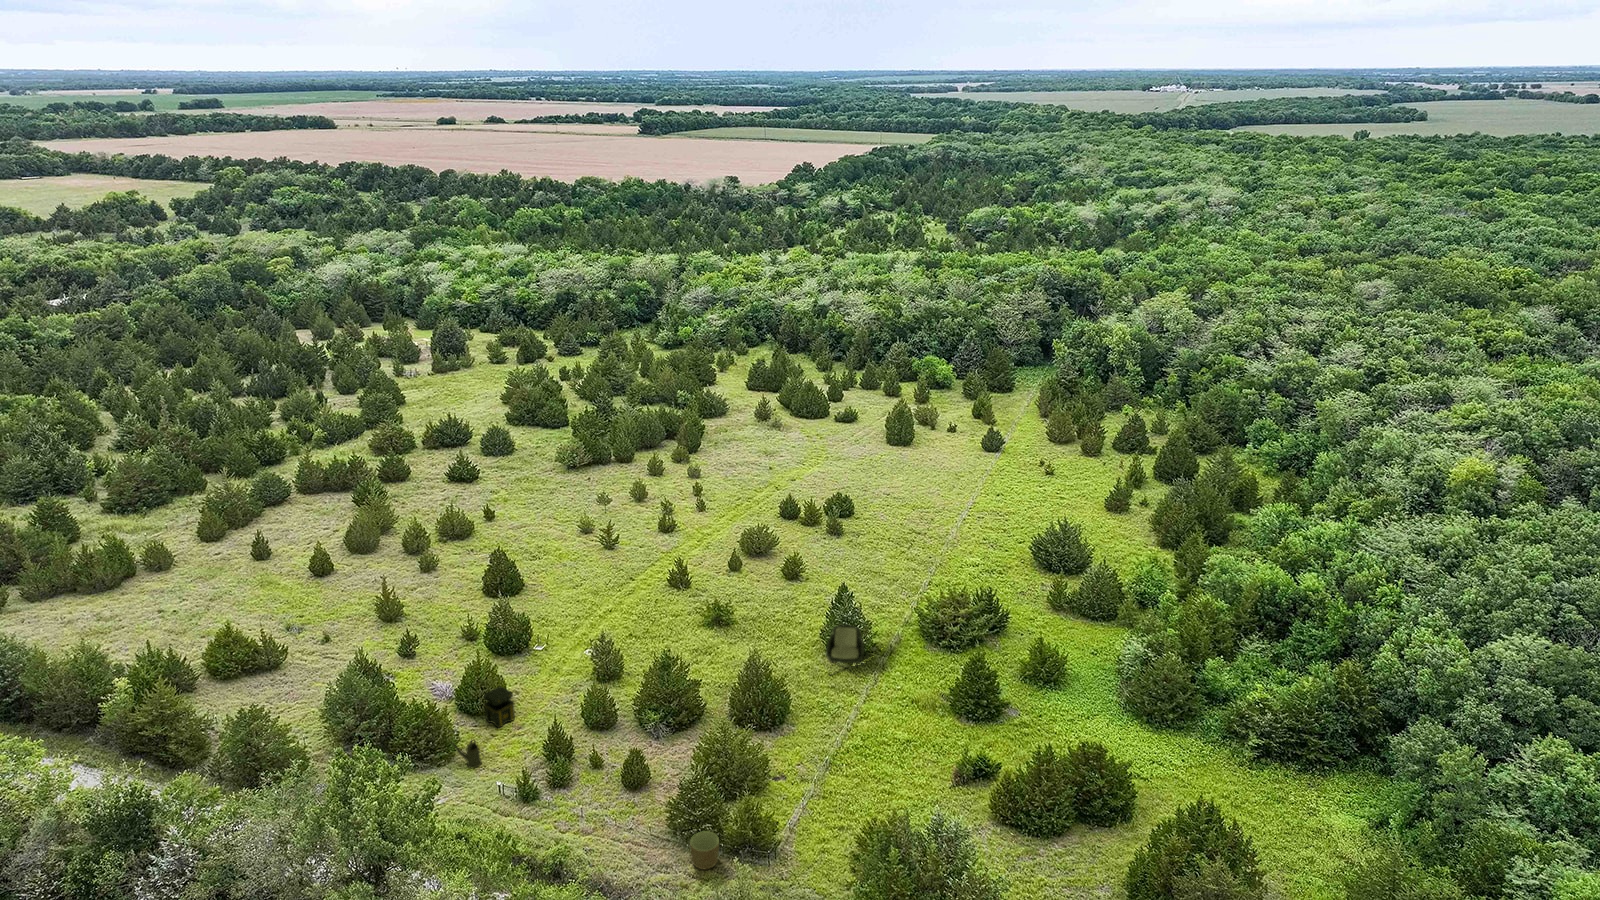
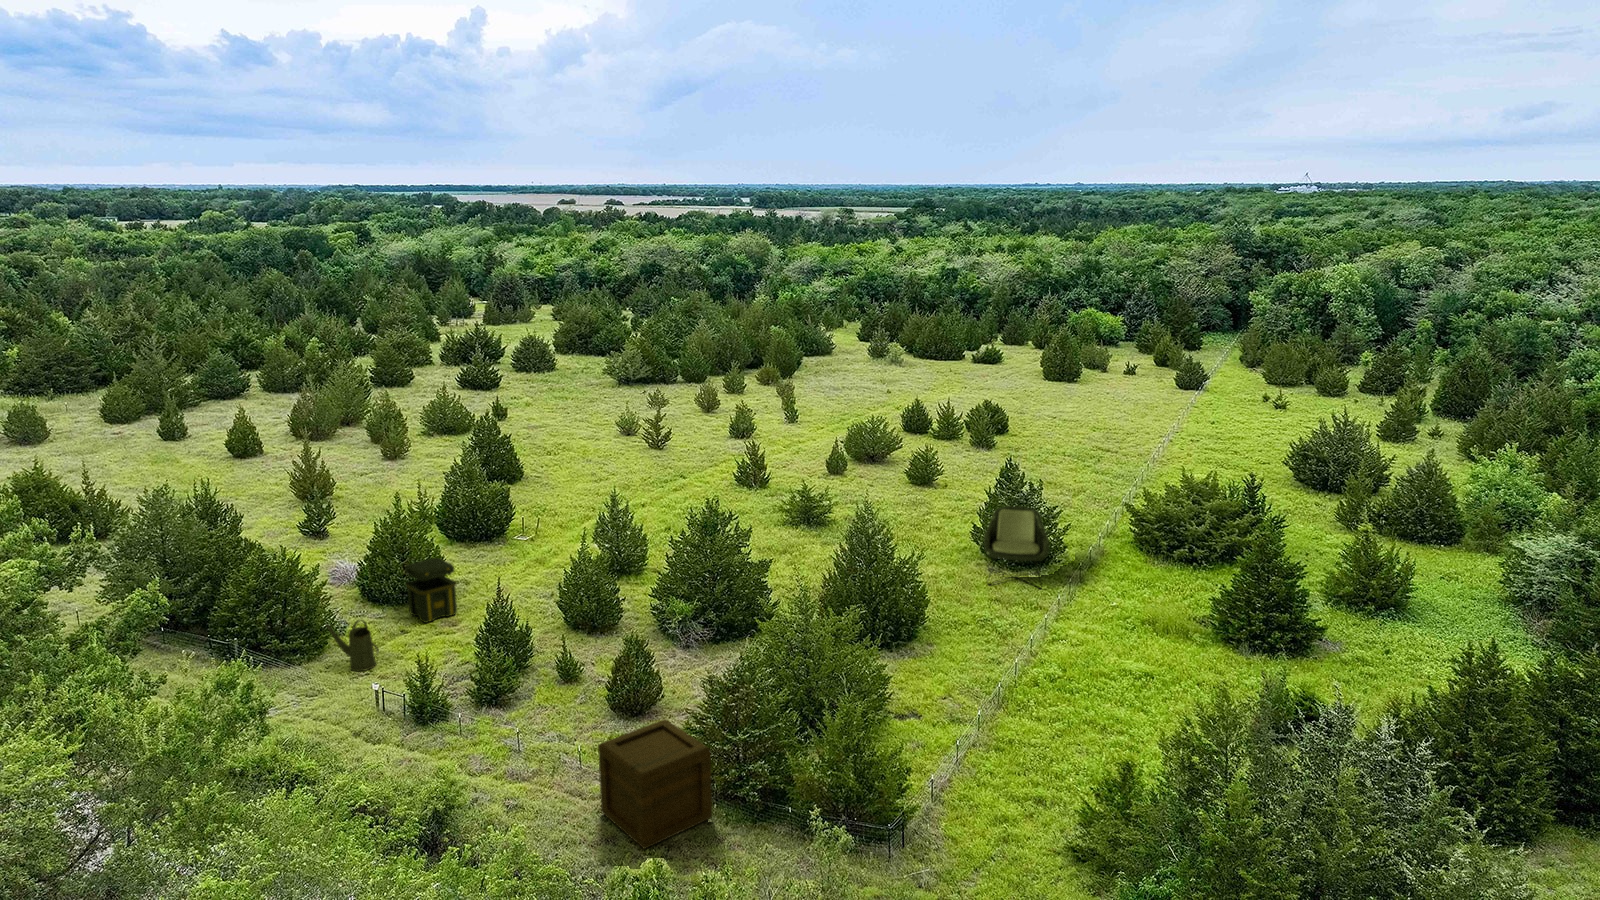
wooden crate: none [630,803,686,869] -> present [598,719,712,849]
planter: present [690,831,719,870] -> none [718,777,779,856]

